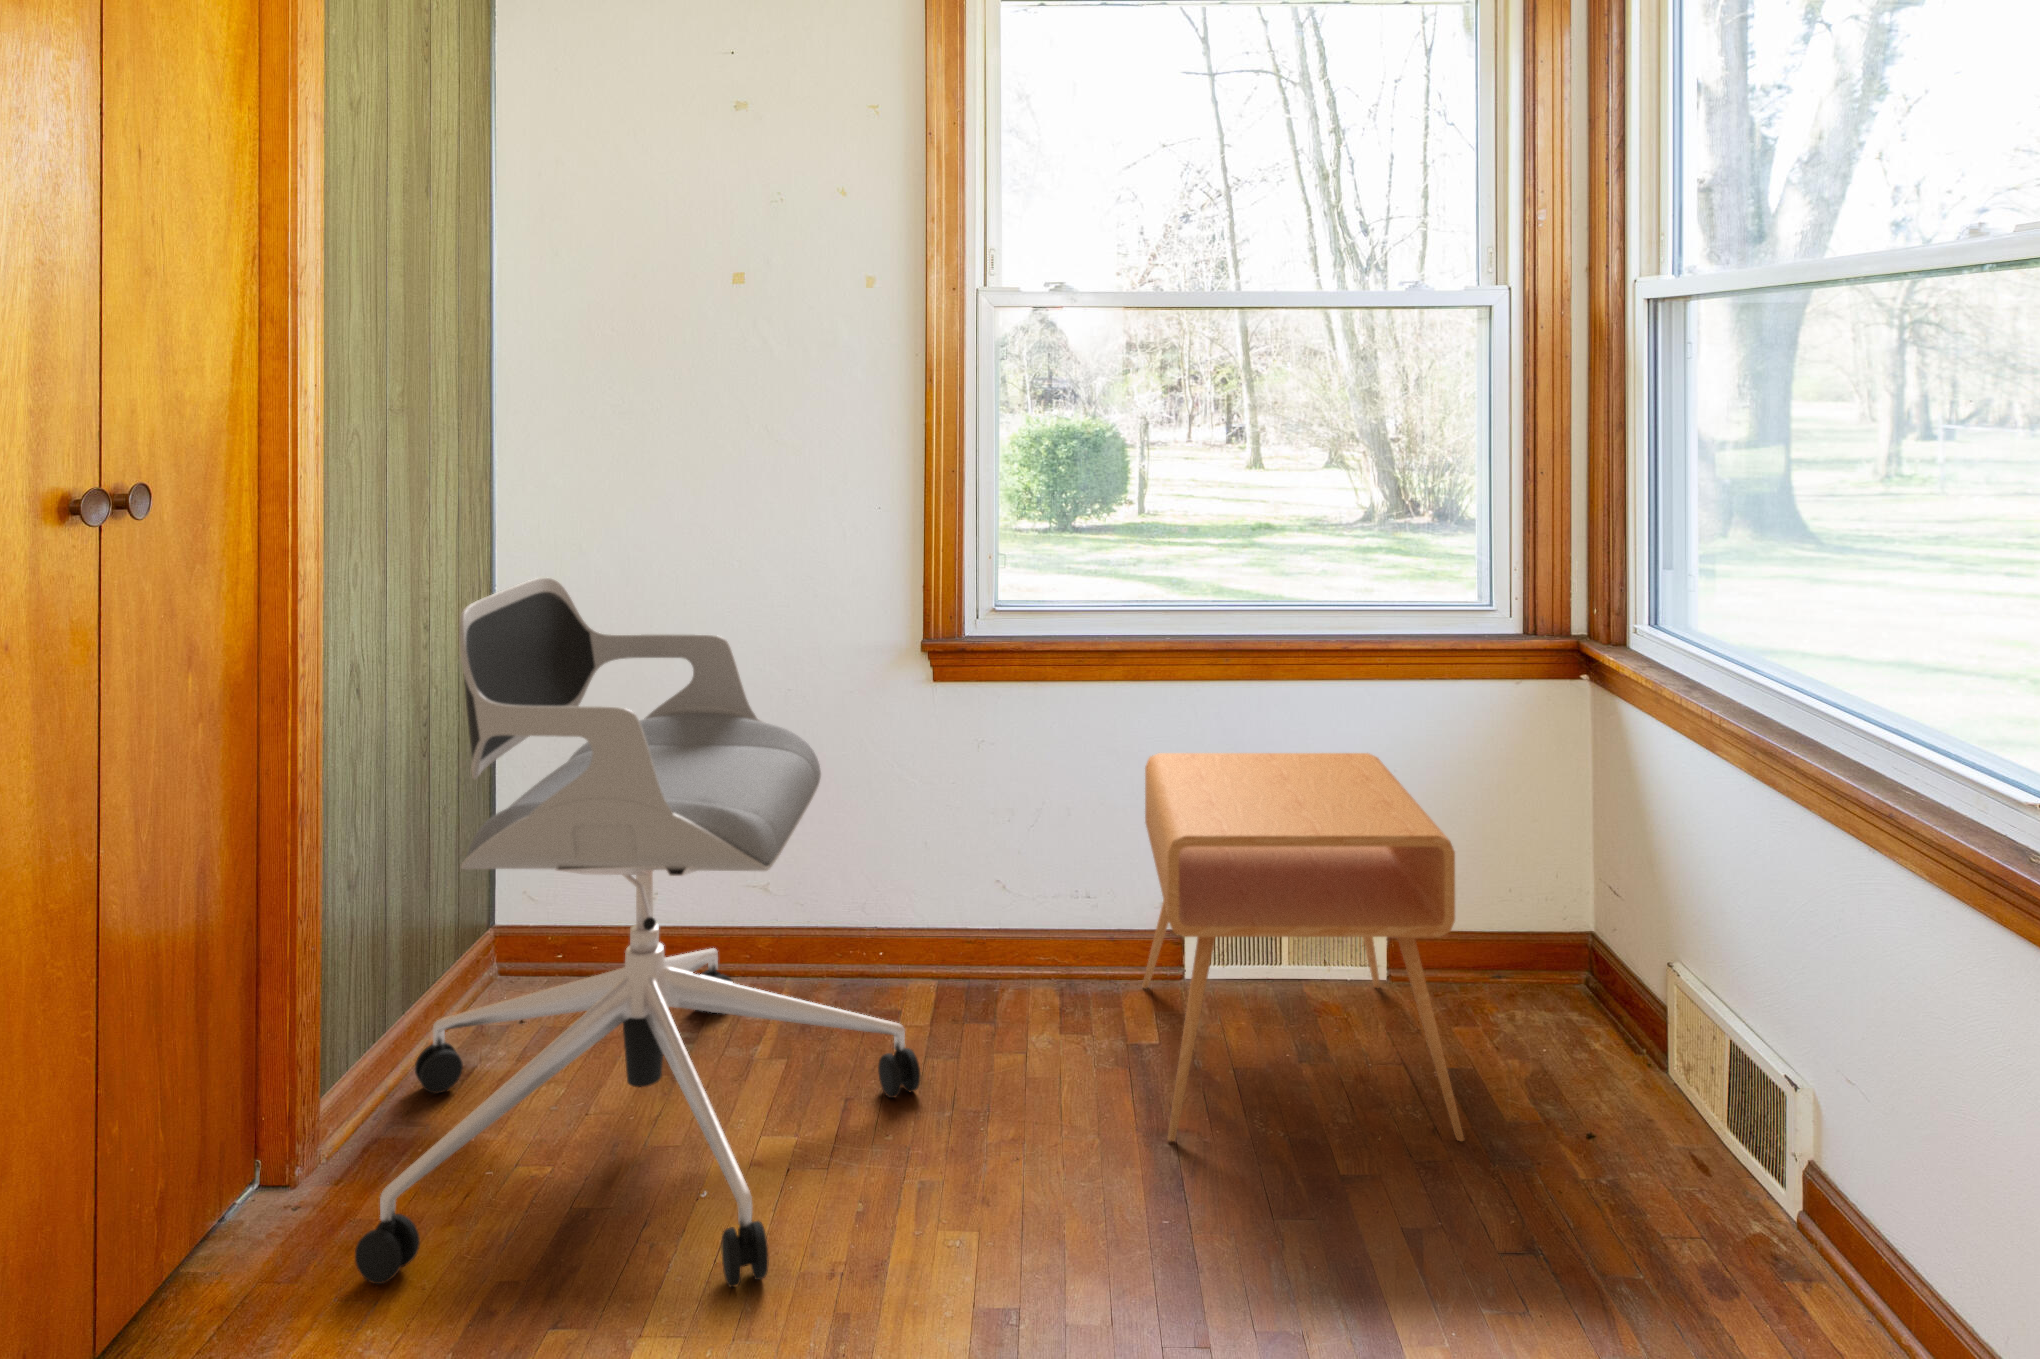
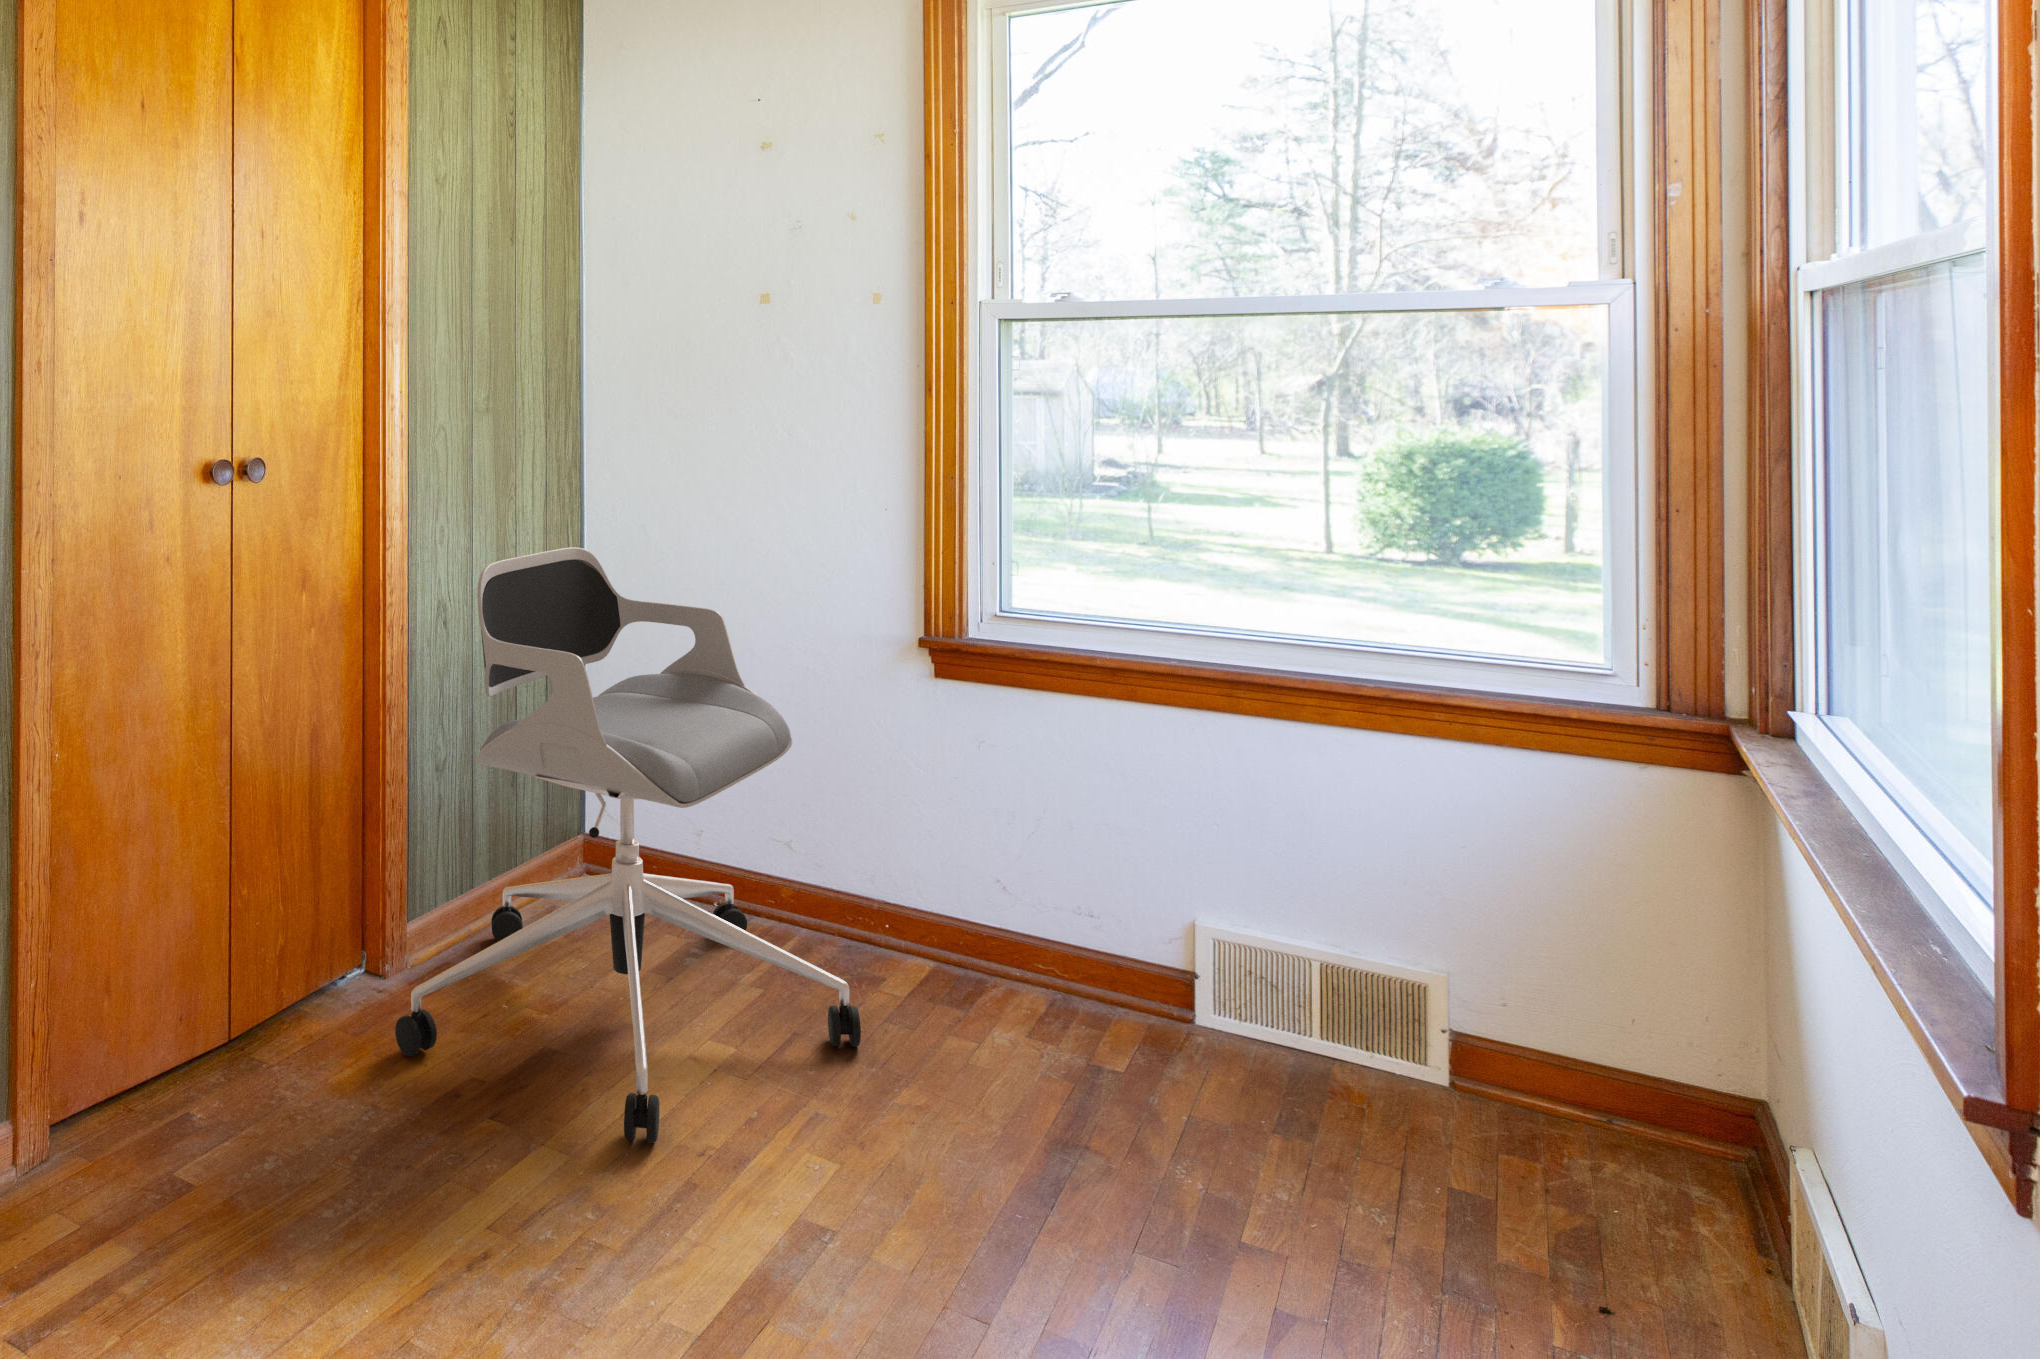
side table: present [1142,753,1464,1141] -> none [1072,781,1430,1271]

